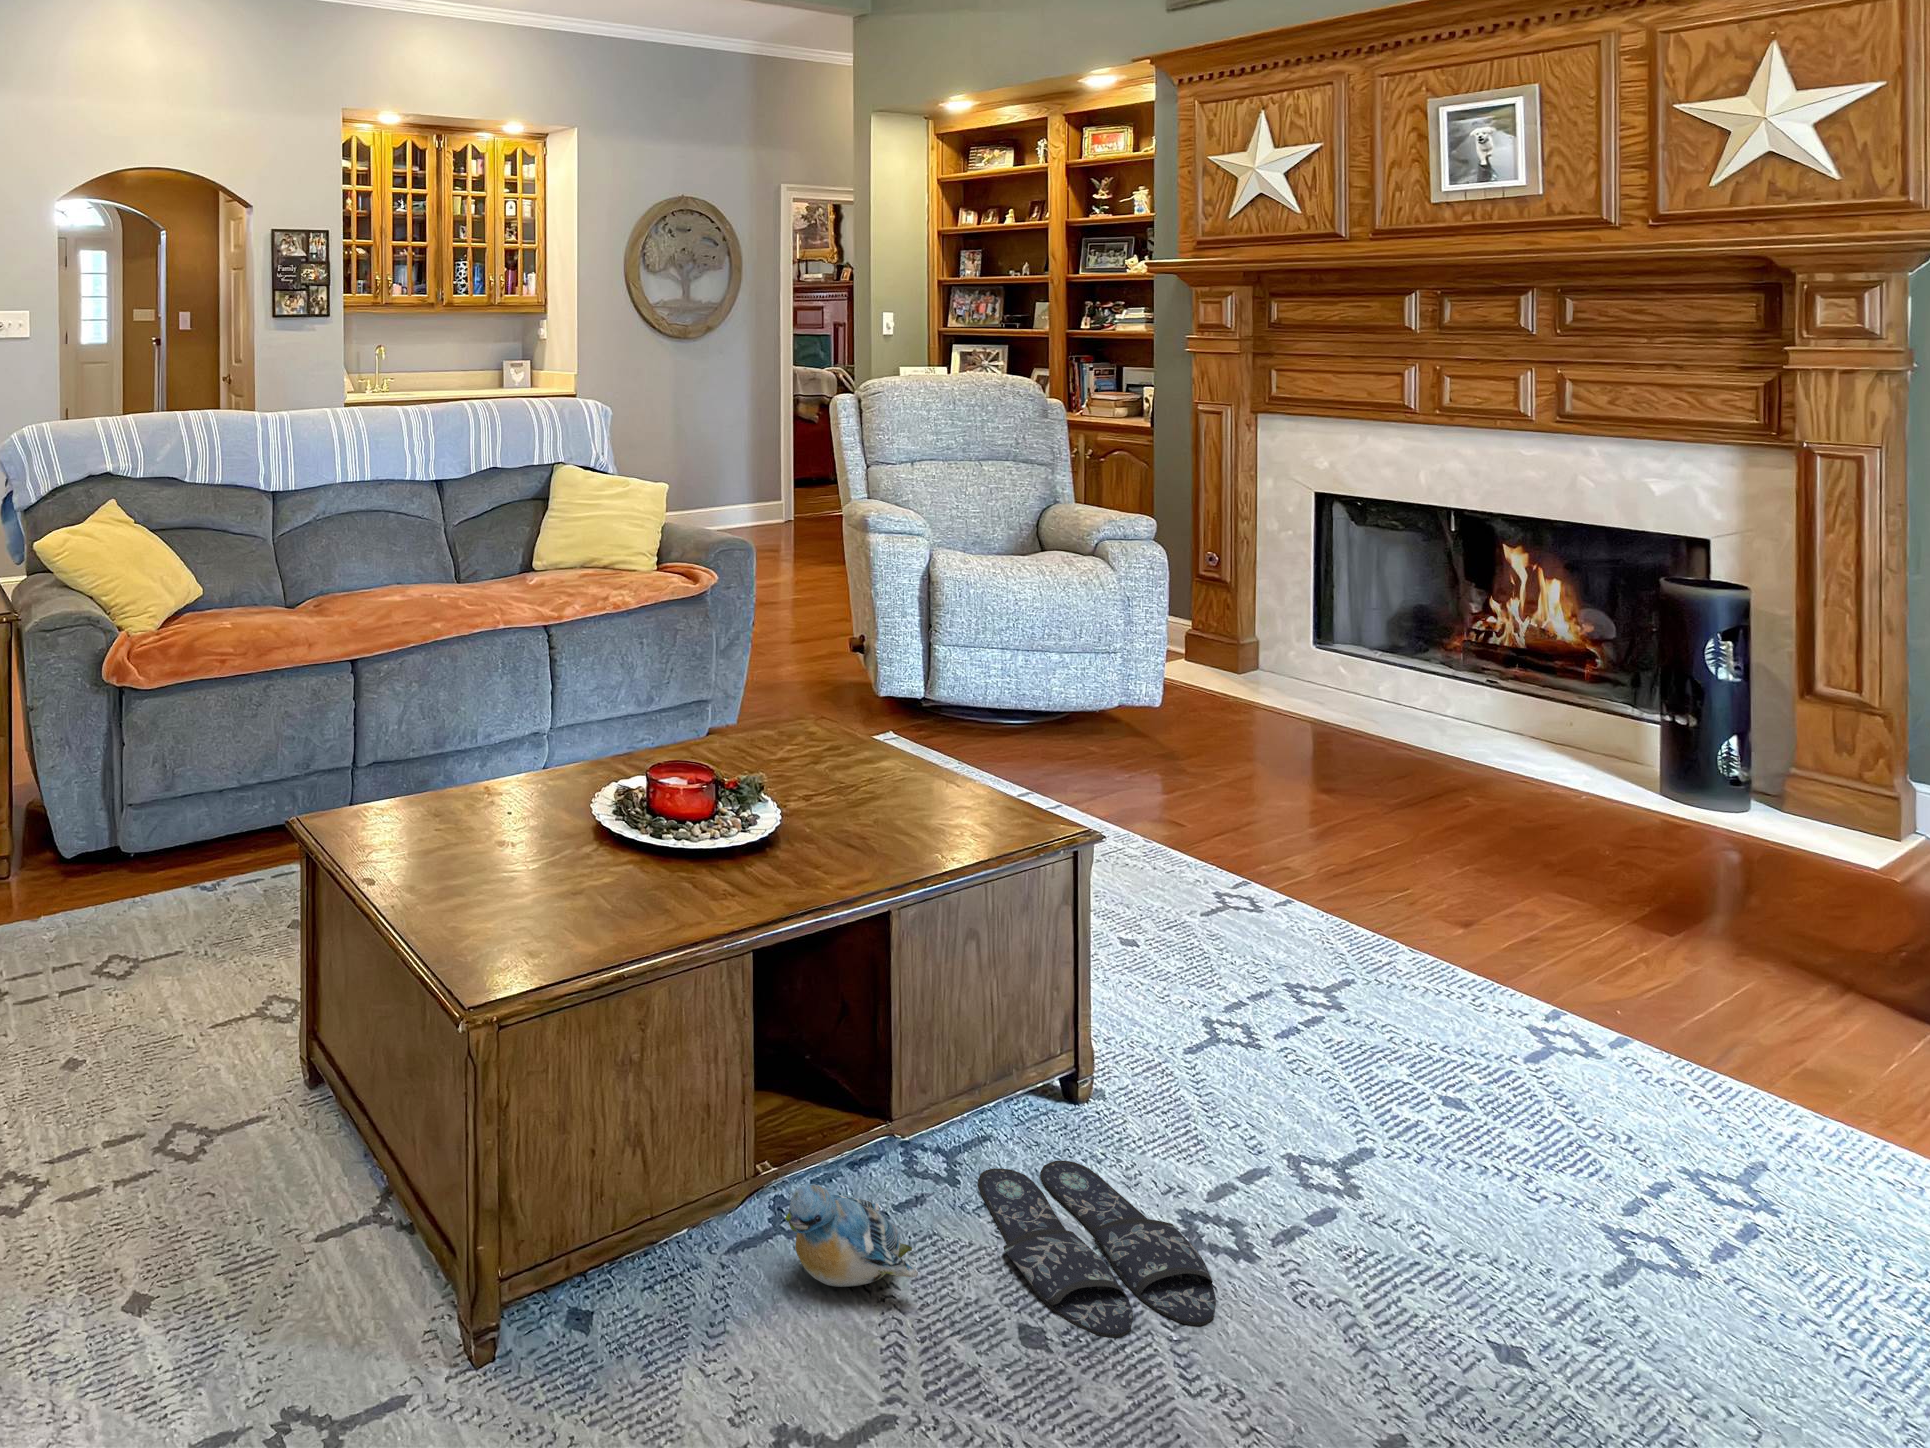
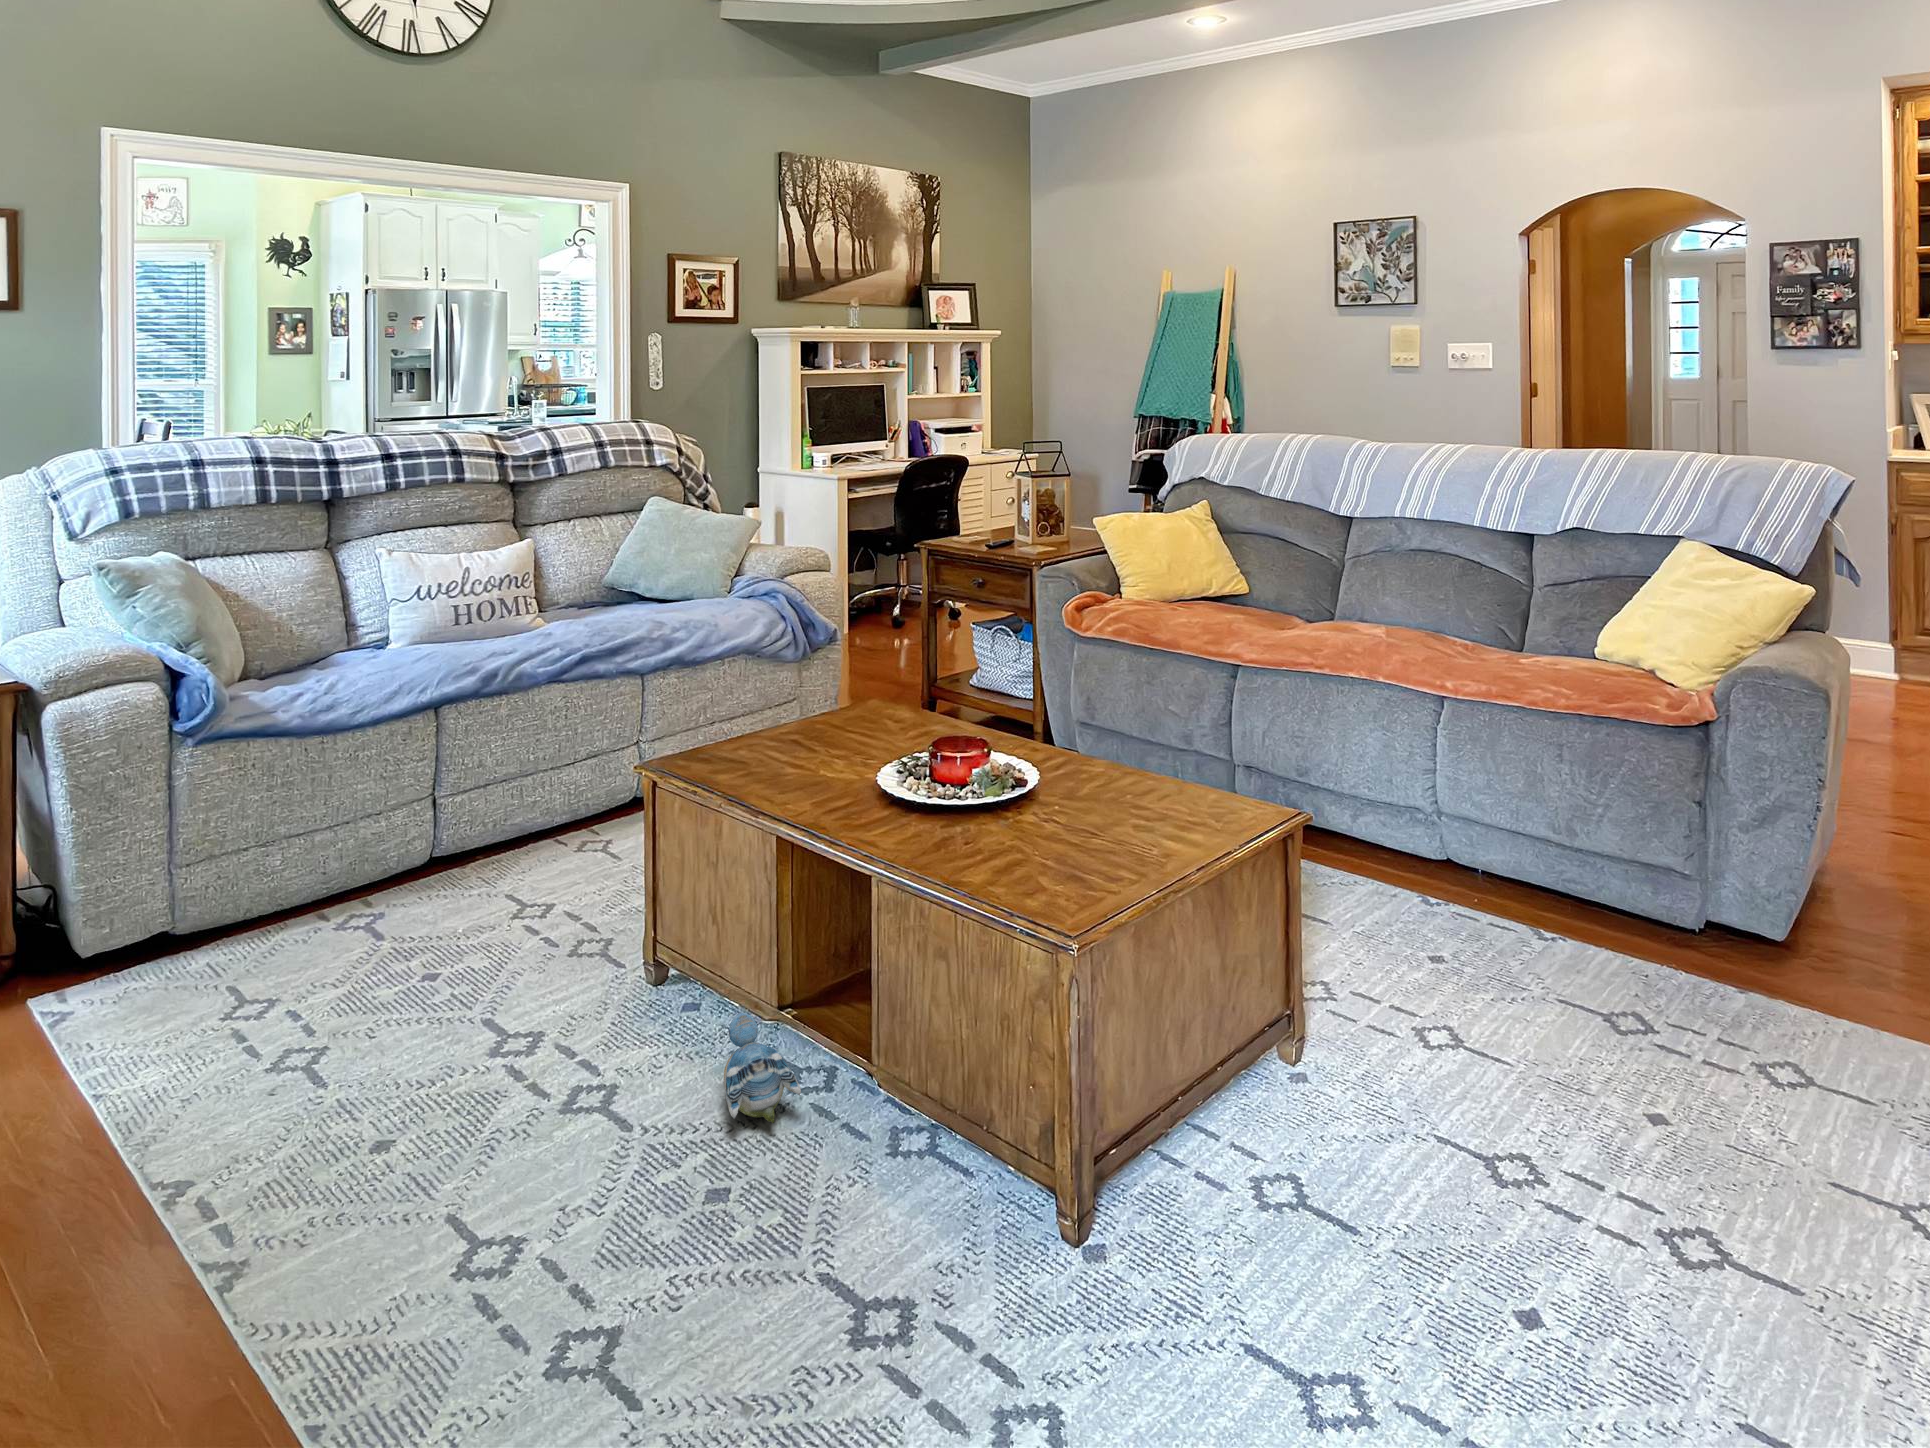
slippers: present [978,1161,1216,1338] -> none [720,1170,948,1315]

